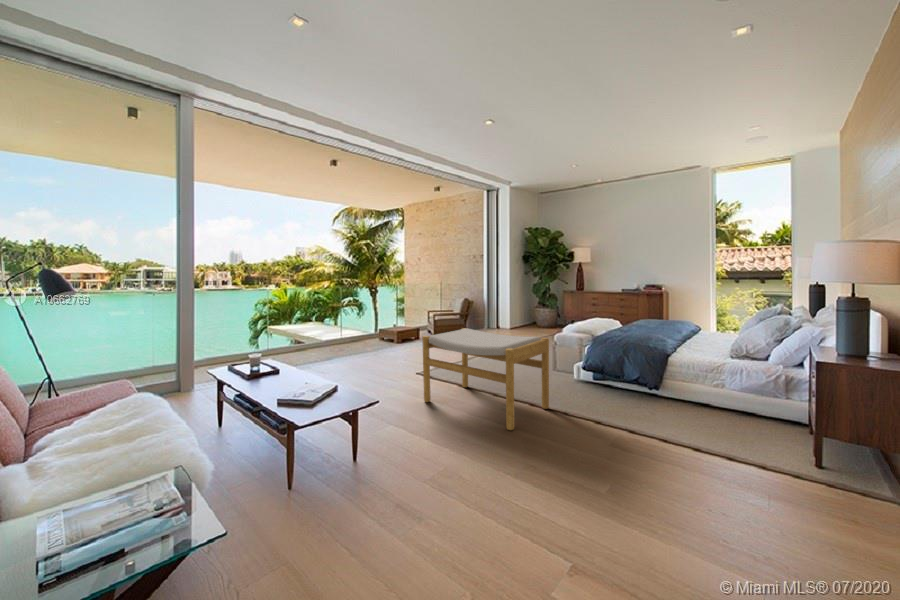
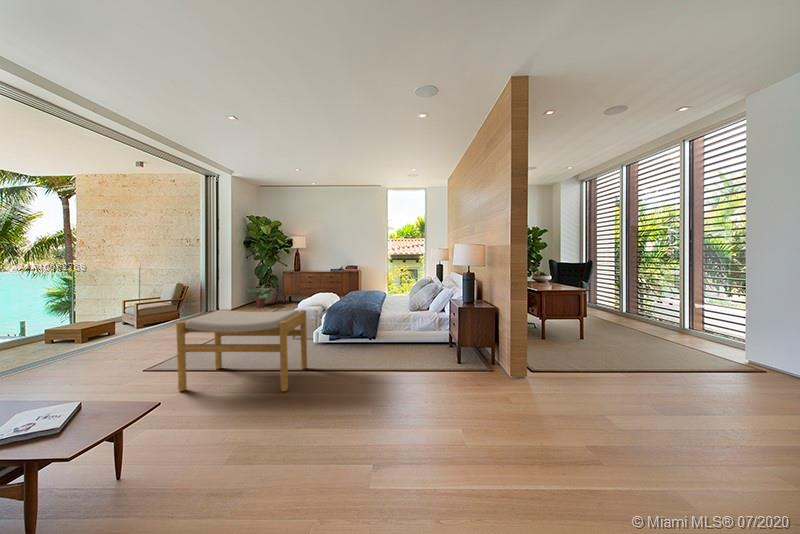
potted plant: none [520,302,555,328] -> present [243,284,275,307]

